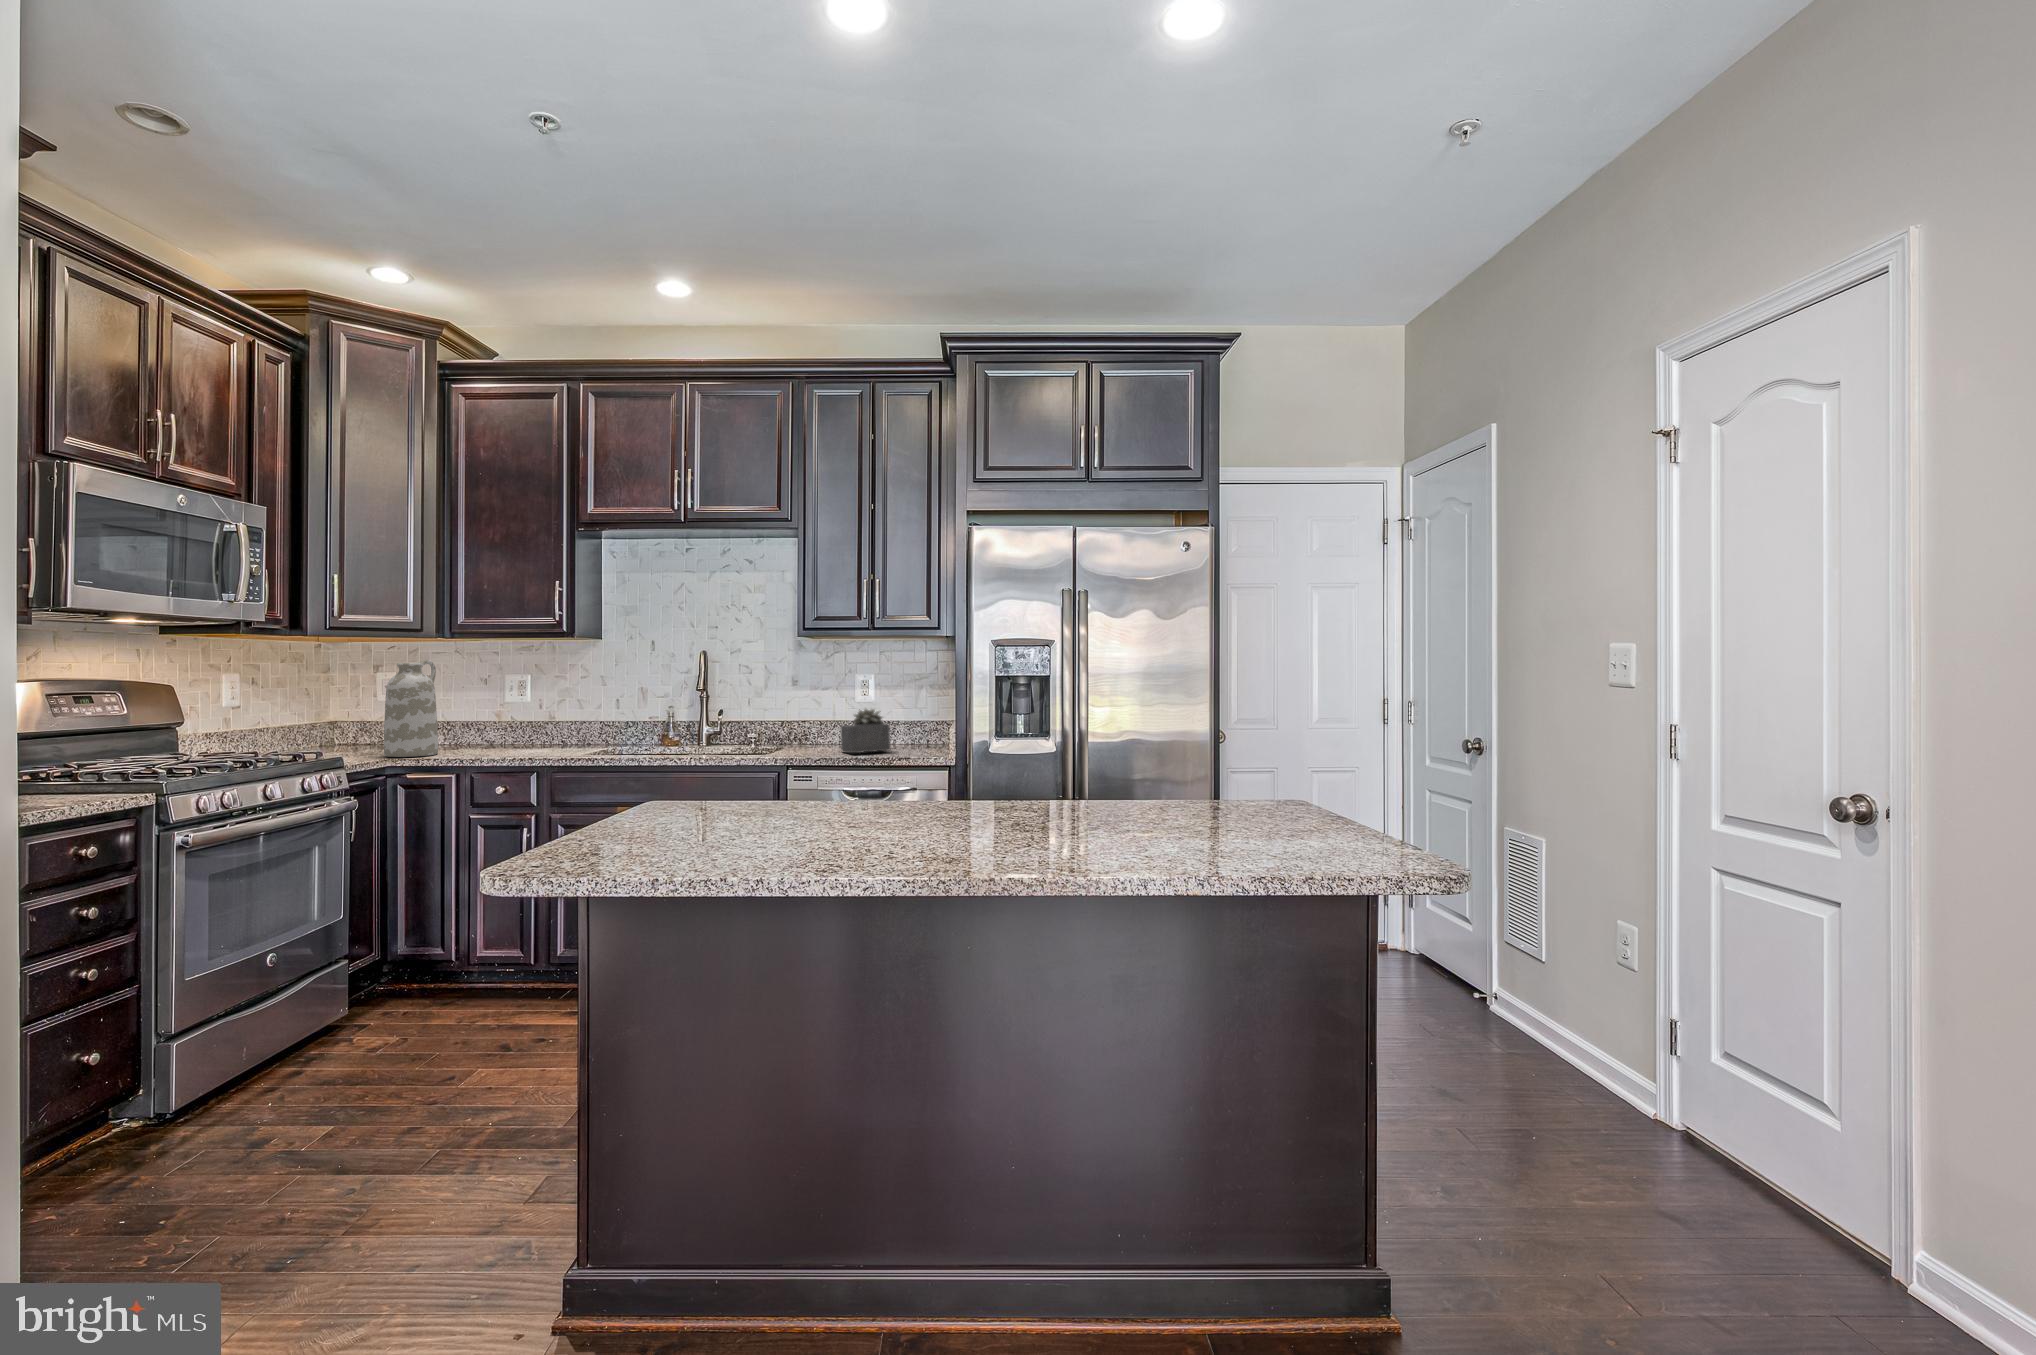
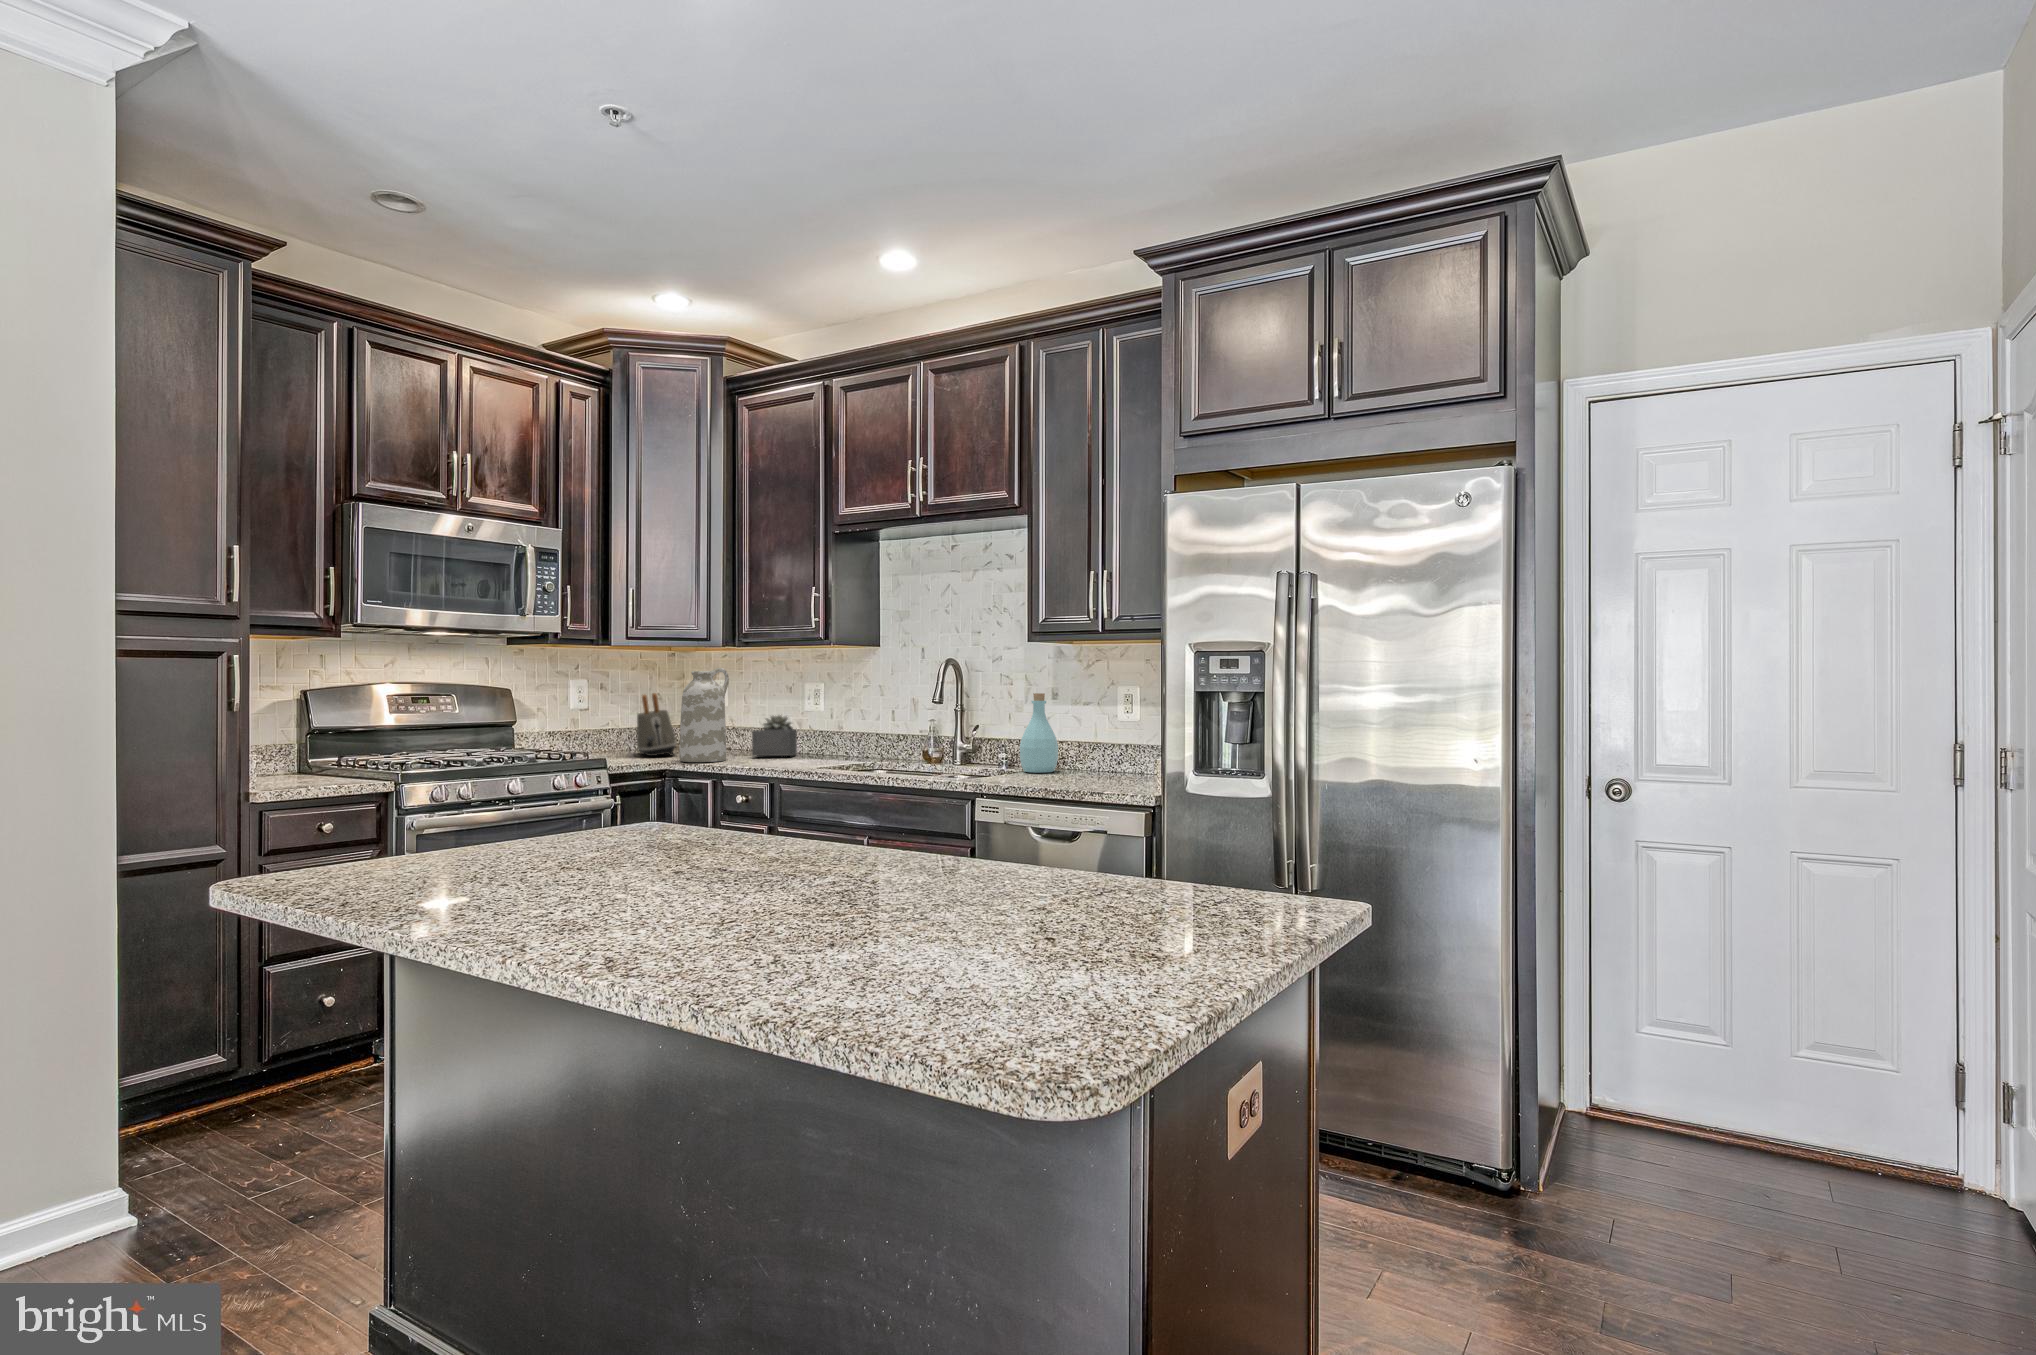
bottle: none [778,680,810,747] -> present [1020,693,1058,773]
toaster: none [293,687,357,754] -> present [637,693,677,756]
succulent plant: present [841,709,890,753] -> present [752,715,797,756]

